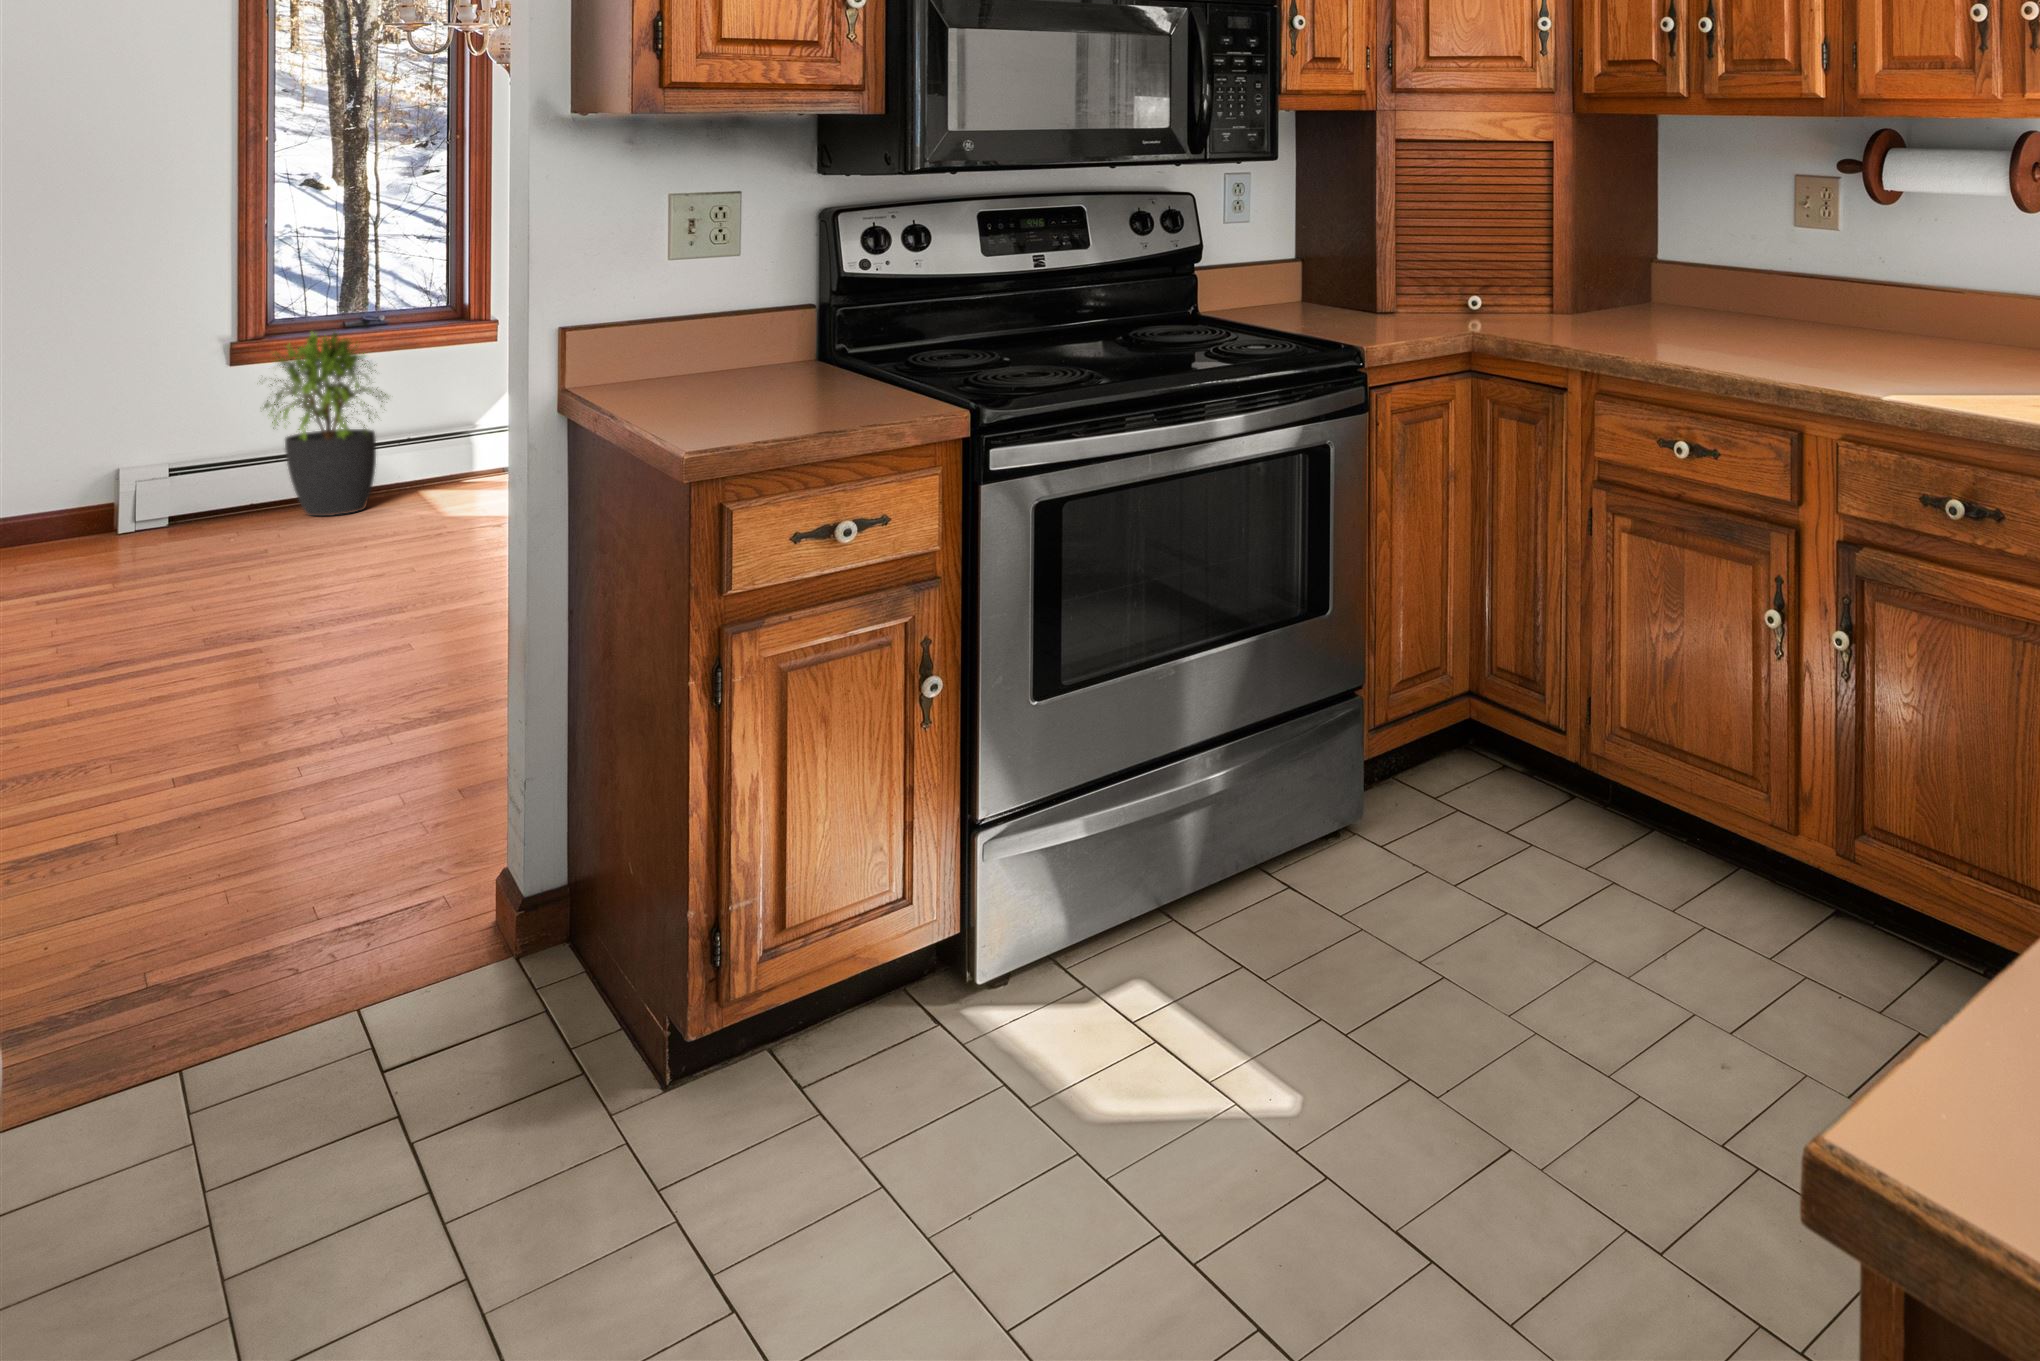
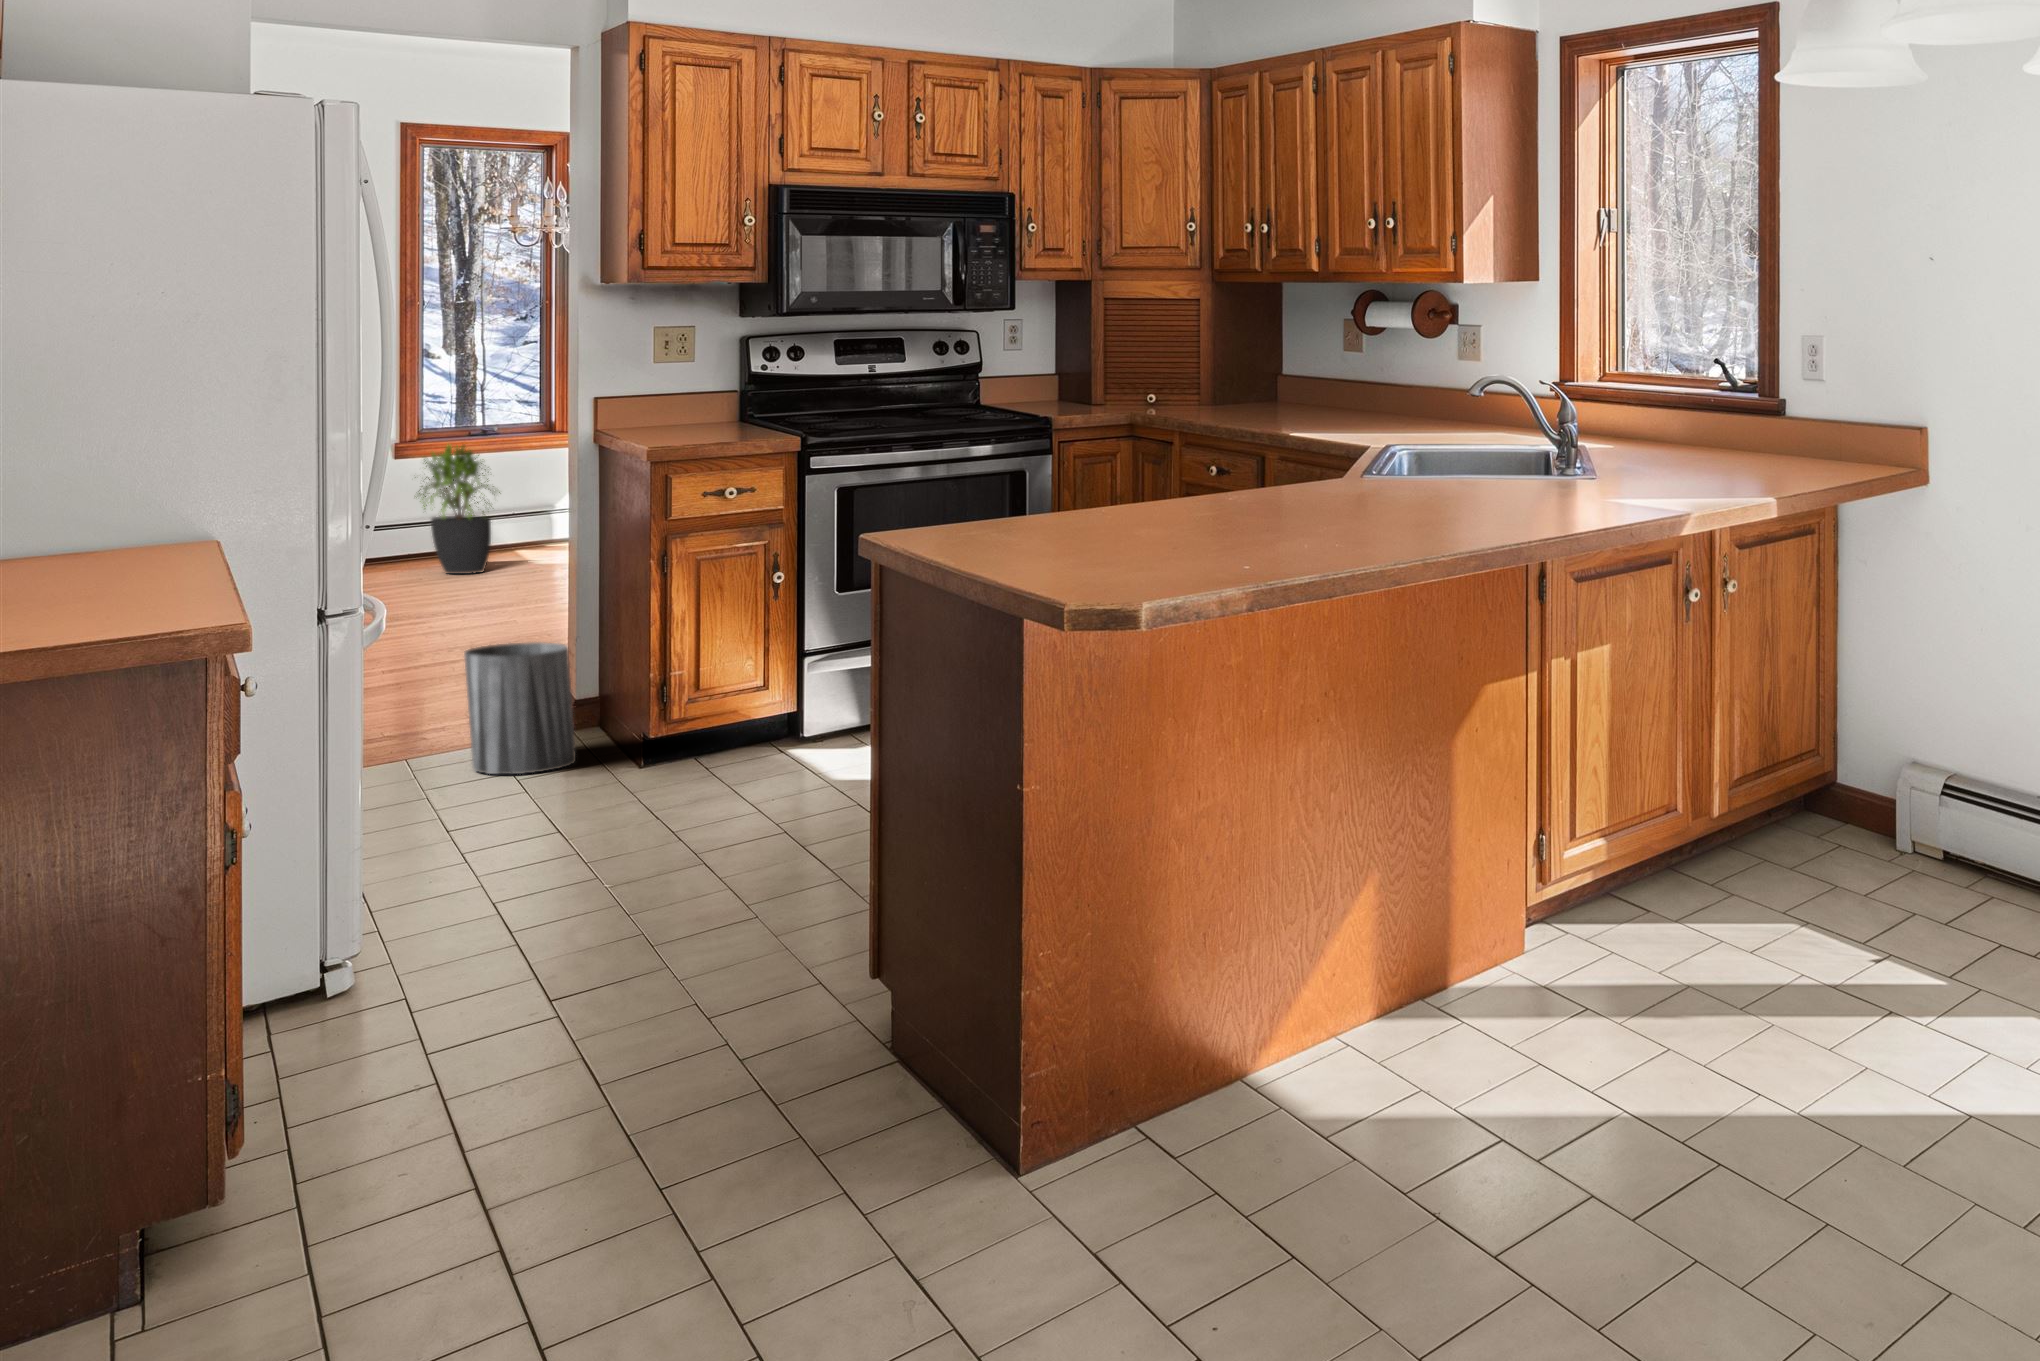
trash can: none [265,852,515,1185] -> present [464,642,576,774]

